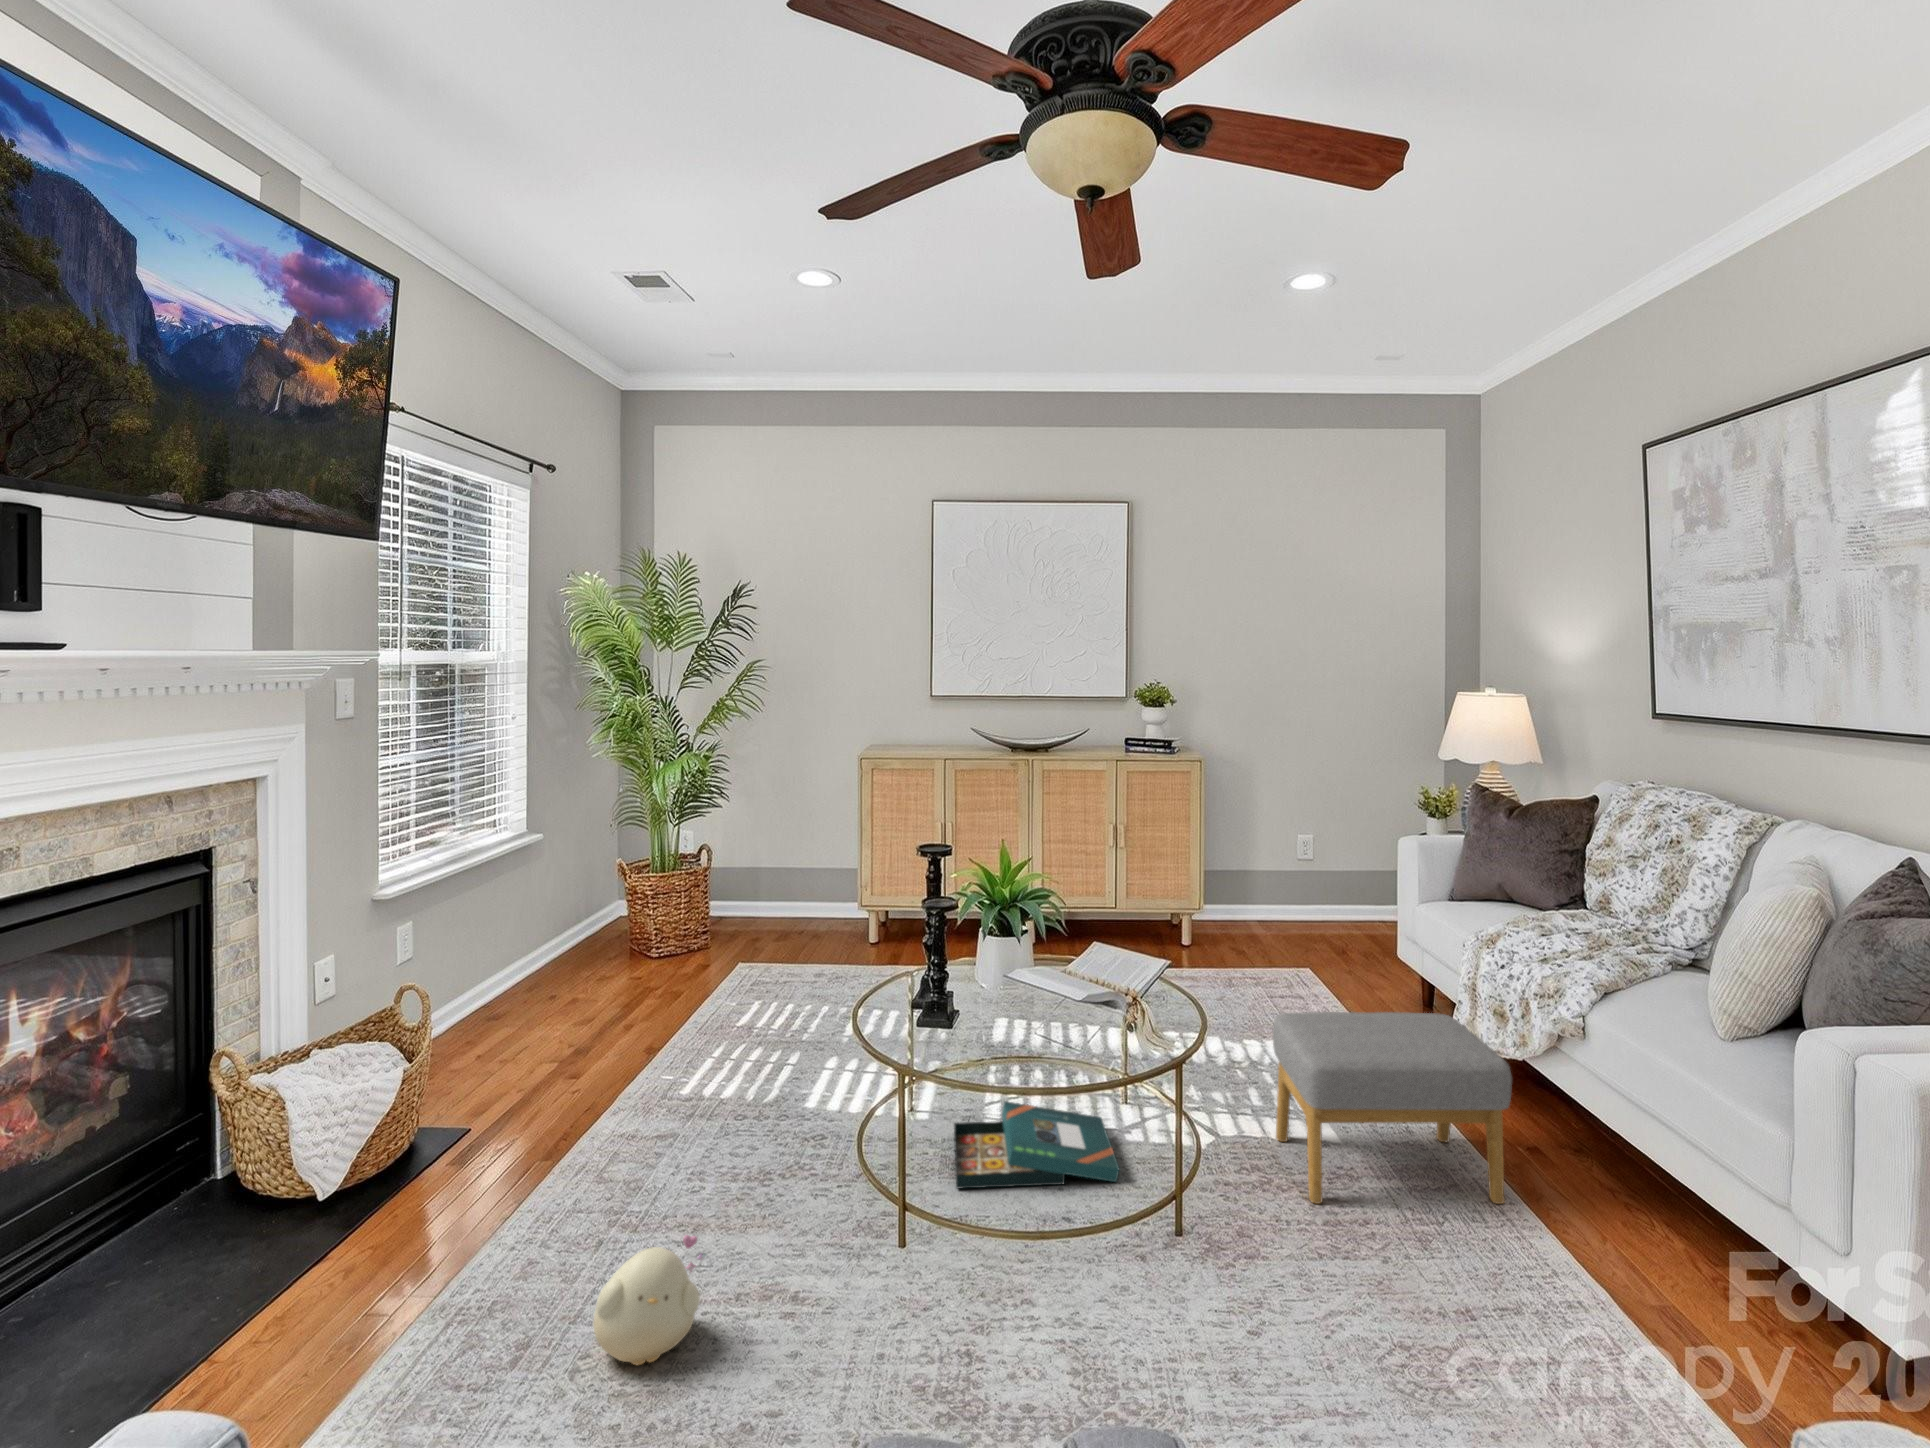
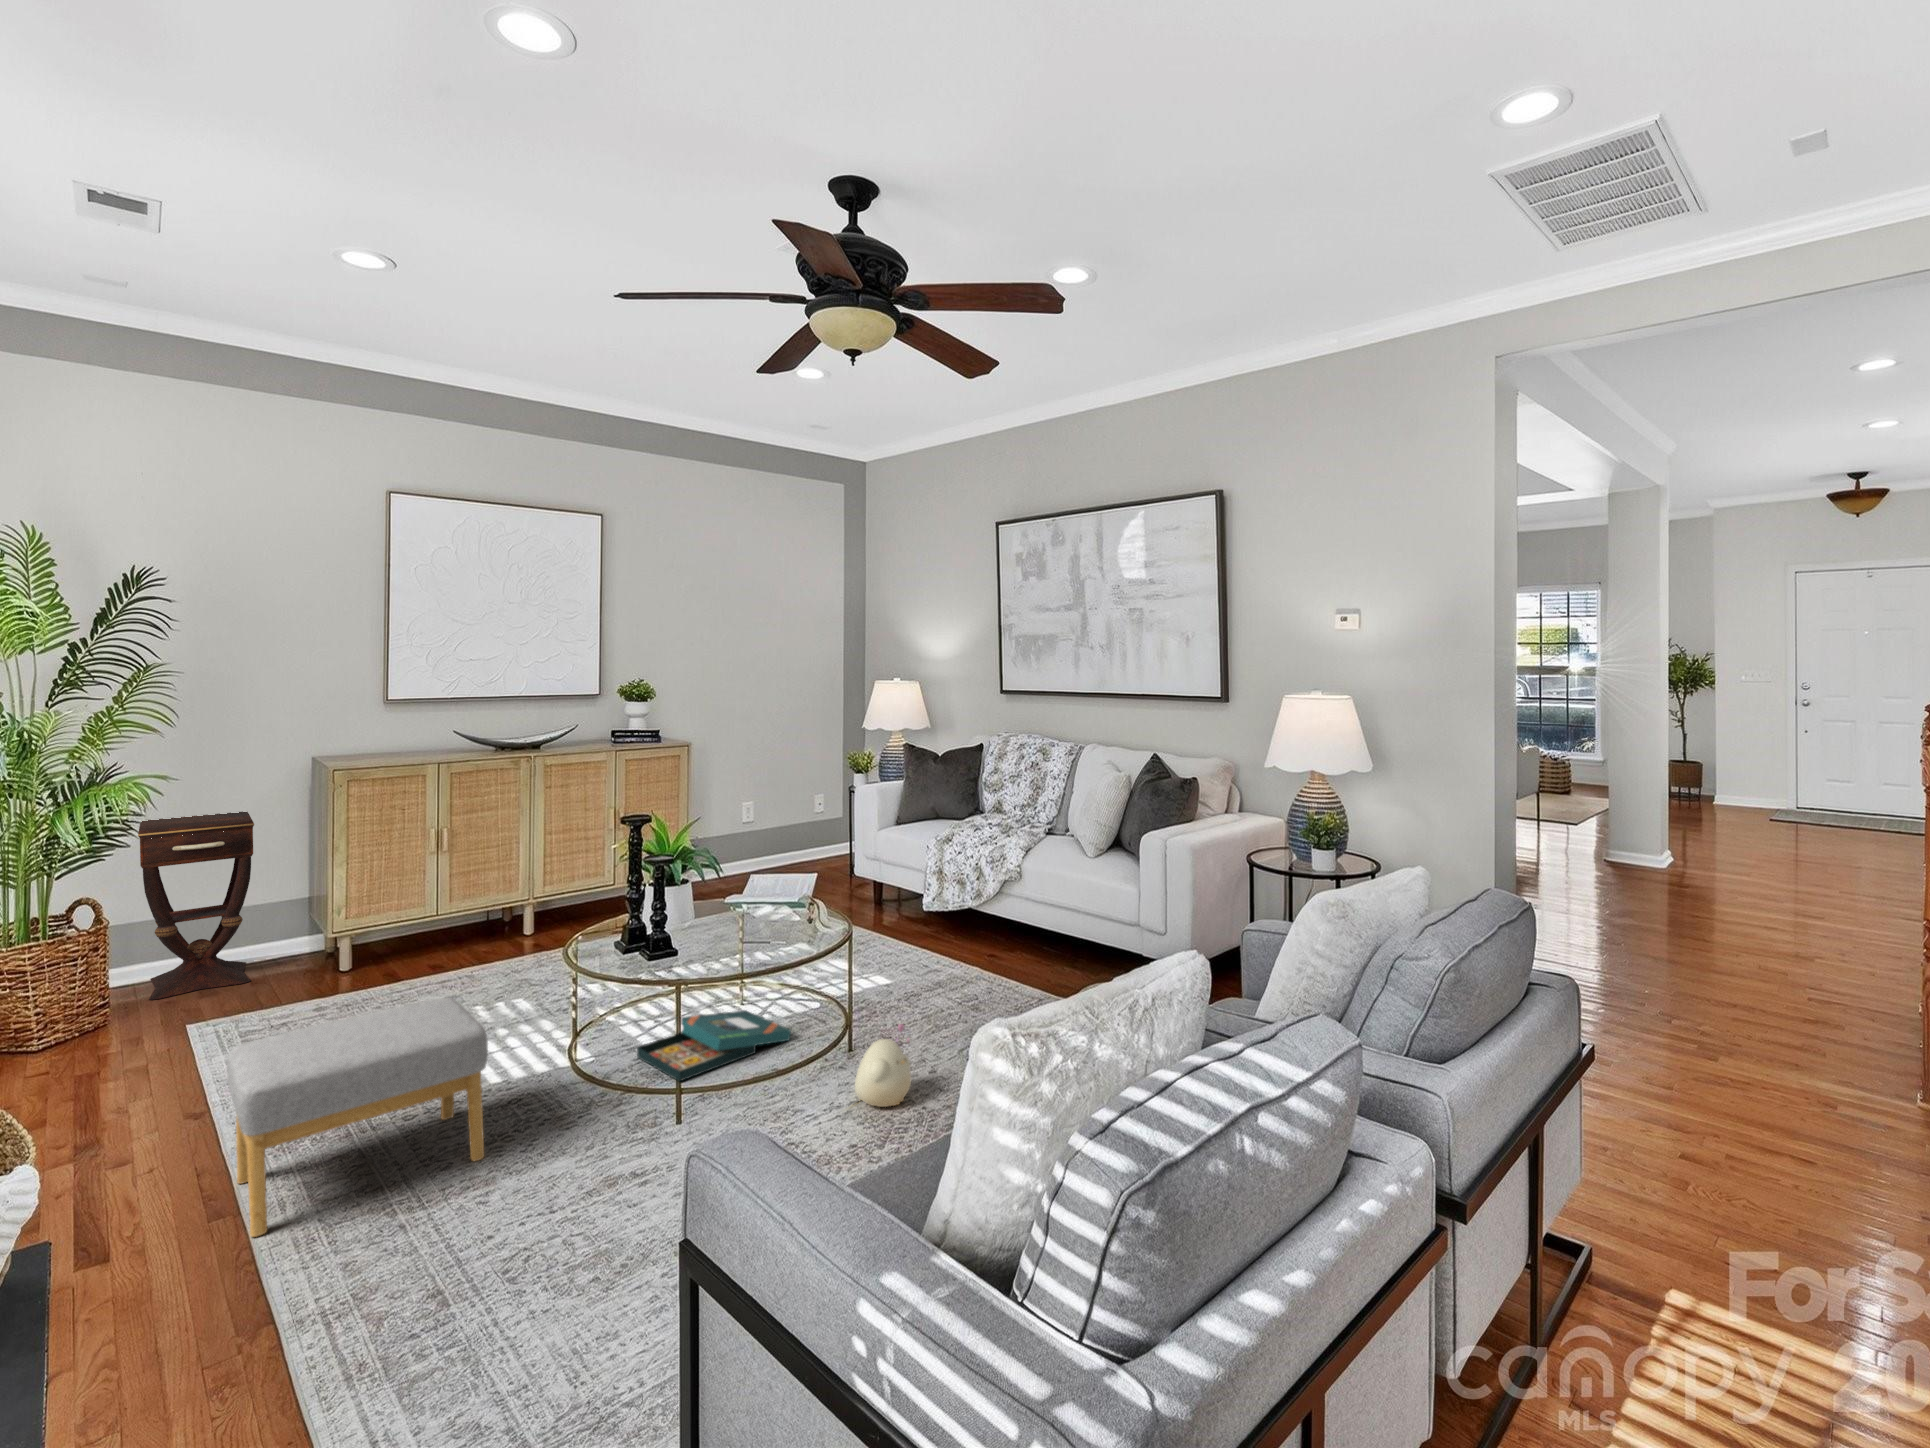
side table: none [735,787,825,939] -> present [138,811,254,1000]
footstool: present [1273,1012,1512,1204] -> present [227,998,488,1237]
plush toy: present [593,1235,706,1365] -> present [855,1024,911,1107]

